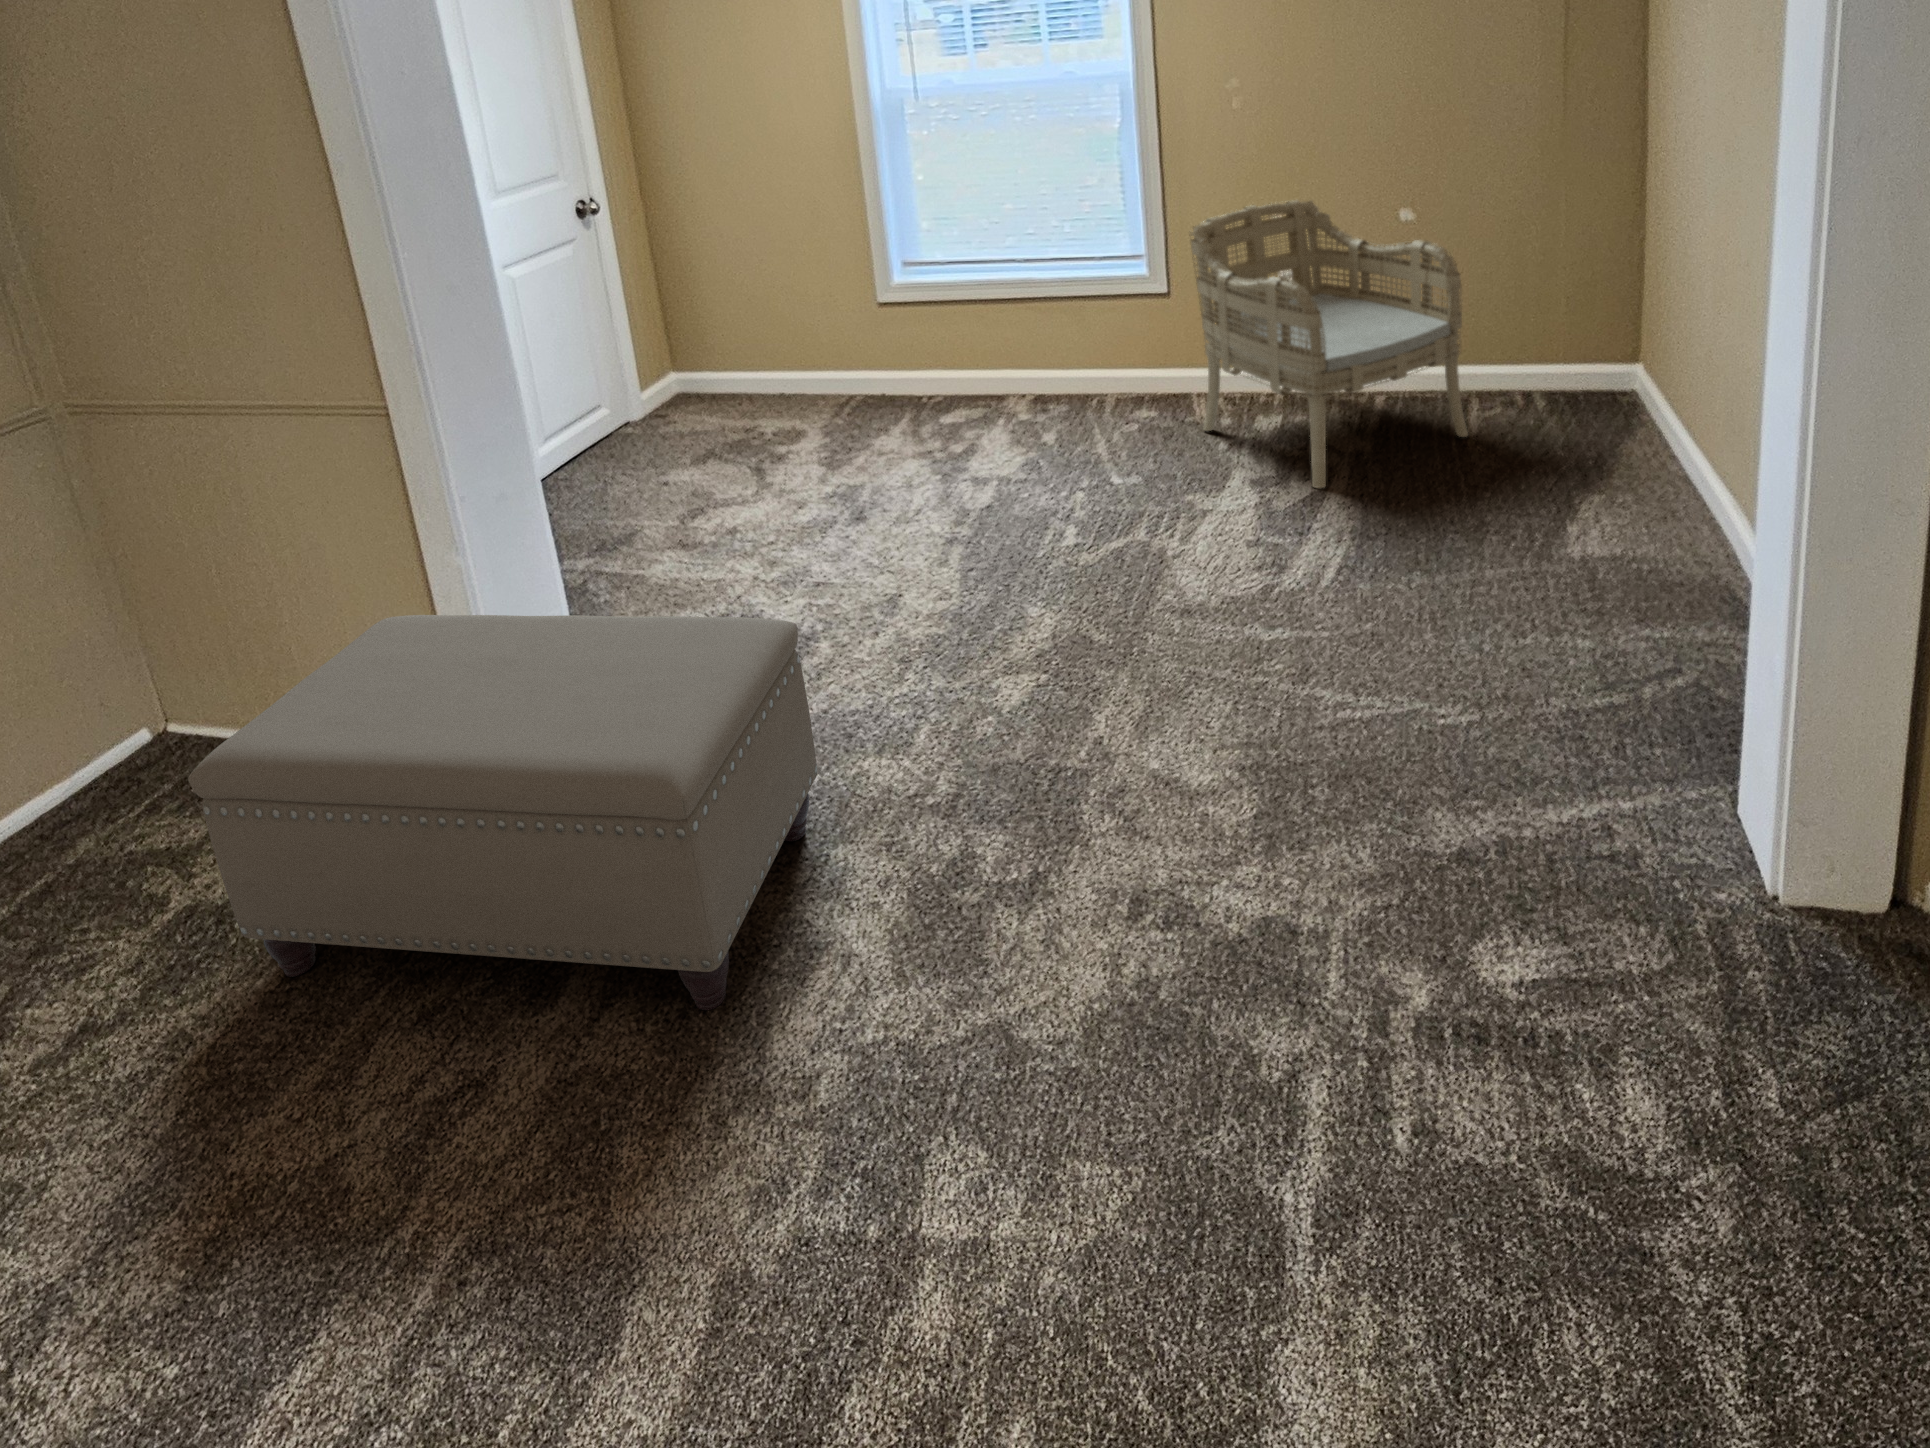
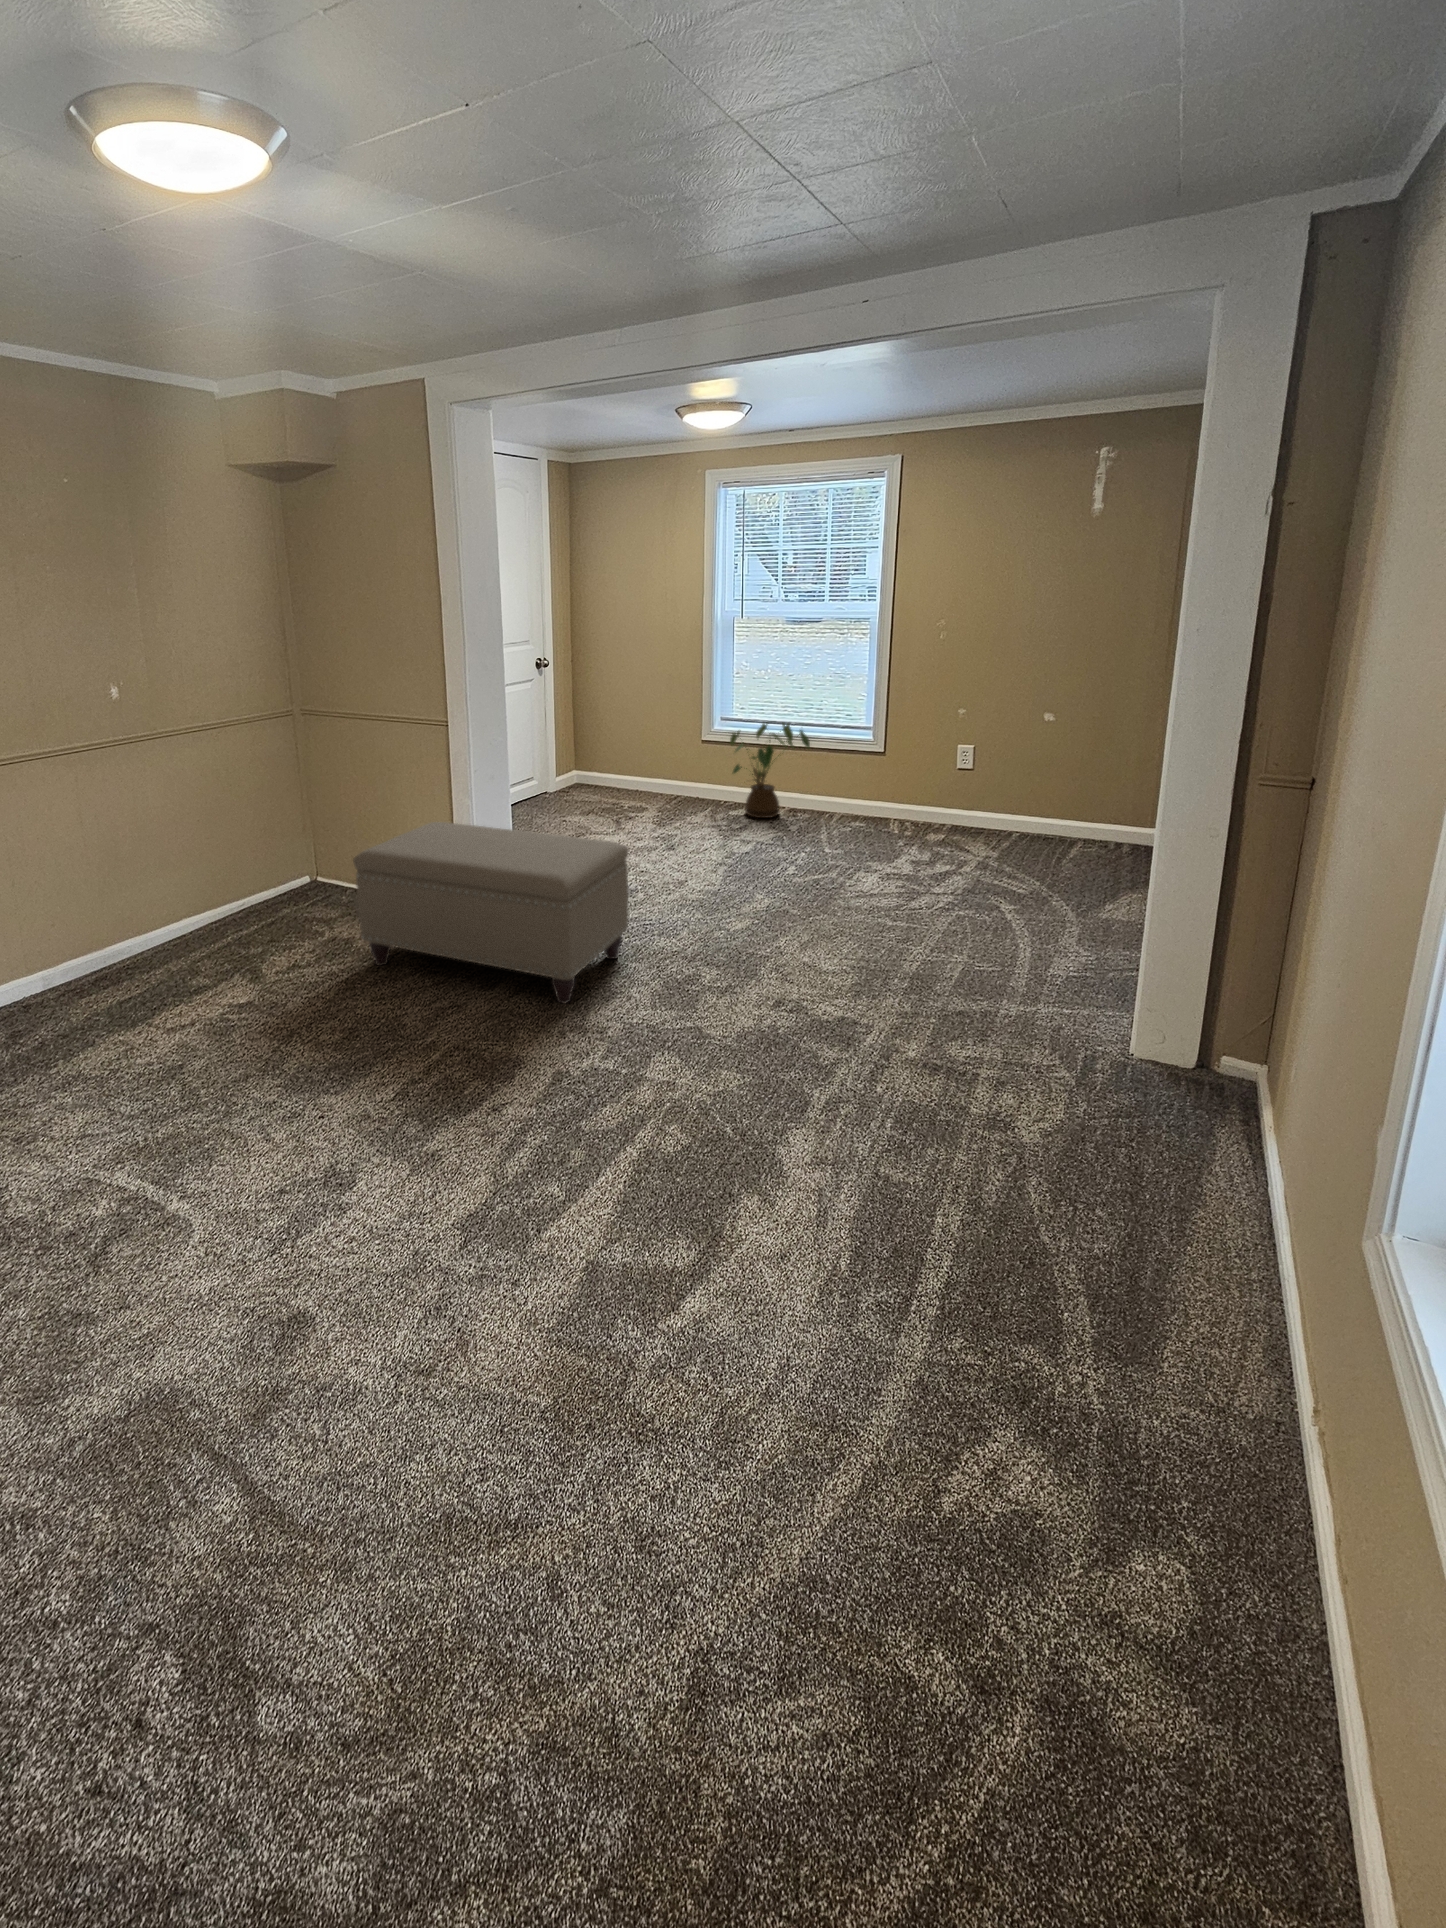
armchair: present [1190,200,1468,488] -> none [893,700,1072,871]
house plant: none [926,262,1054,424] -> present [730,722,810,818]

